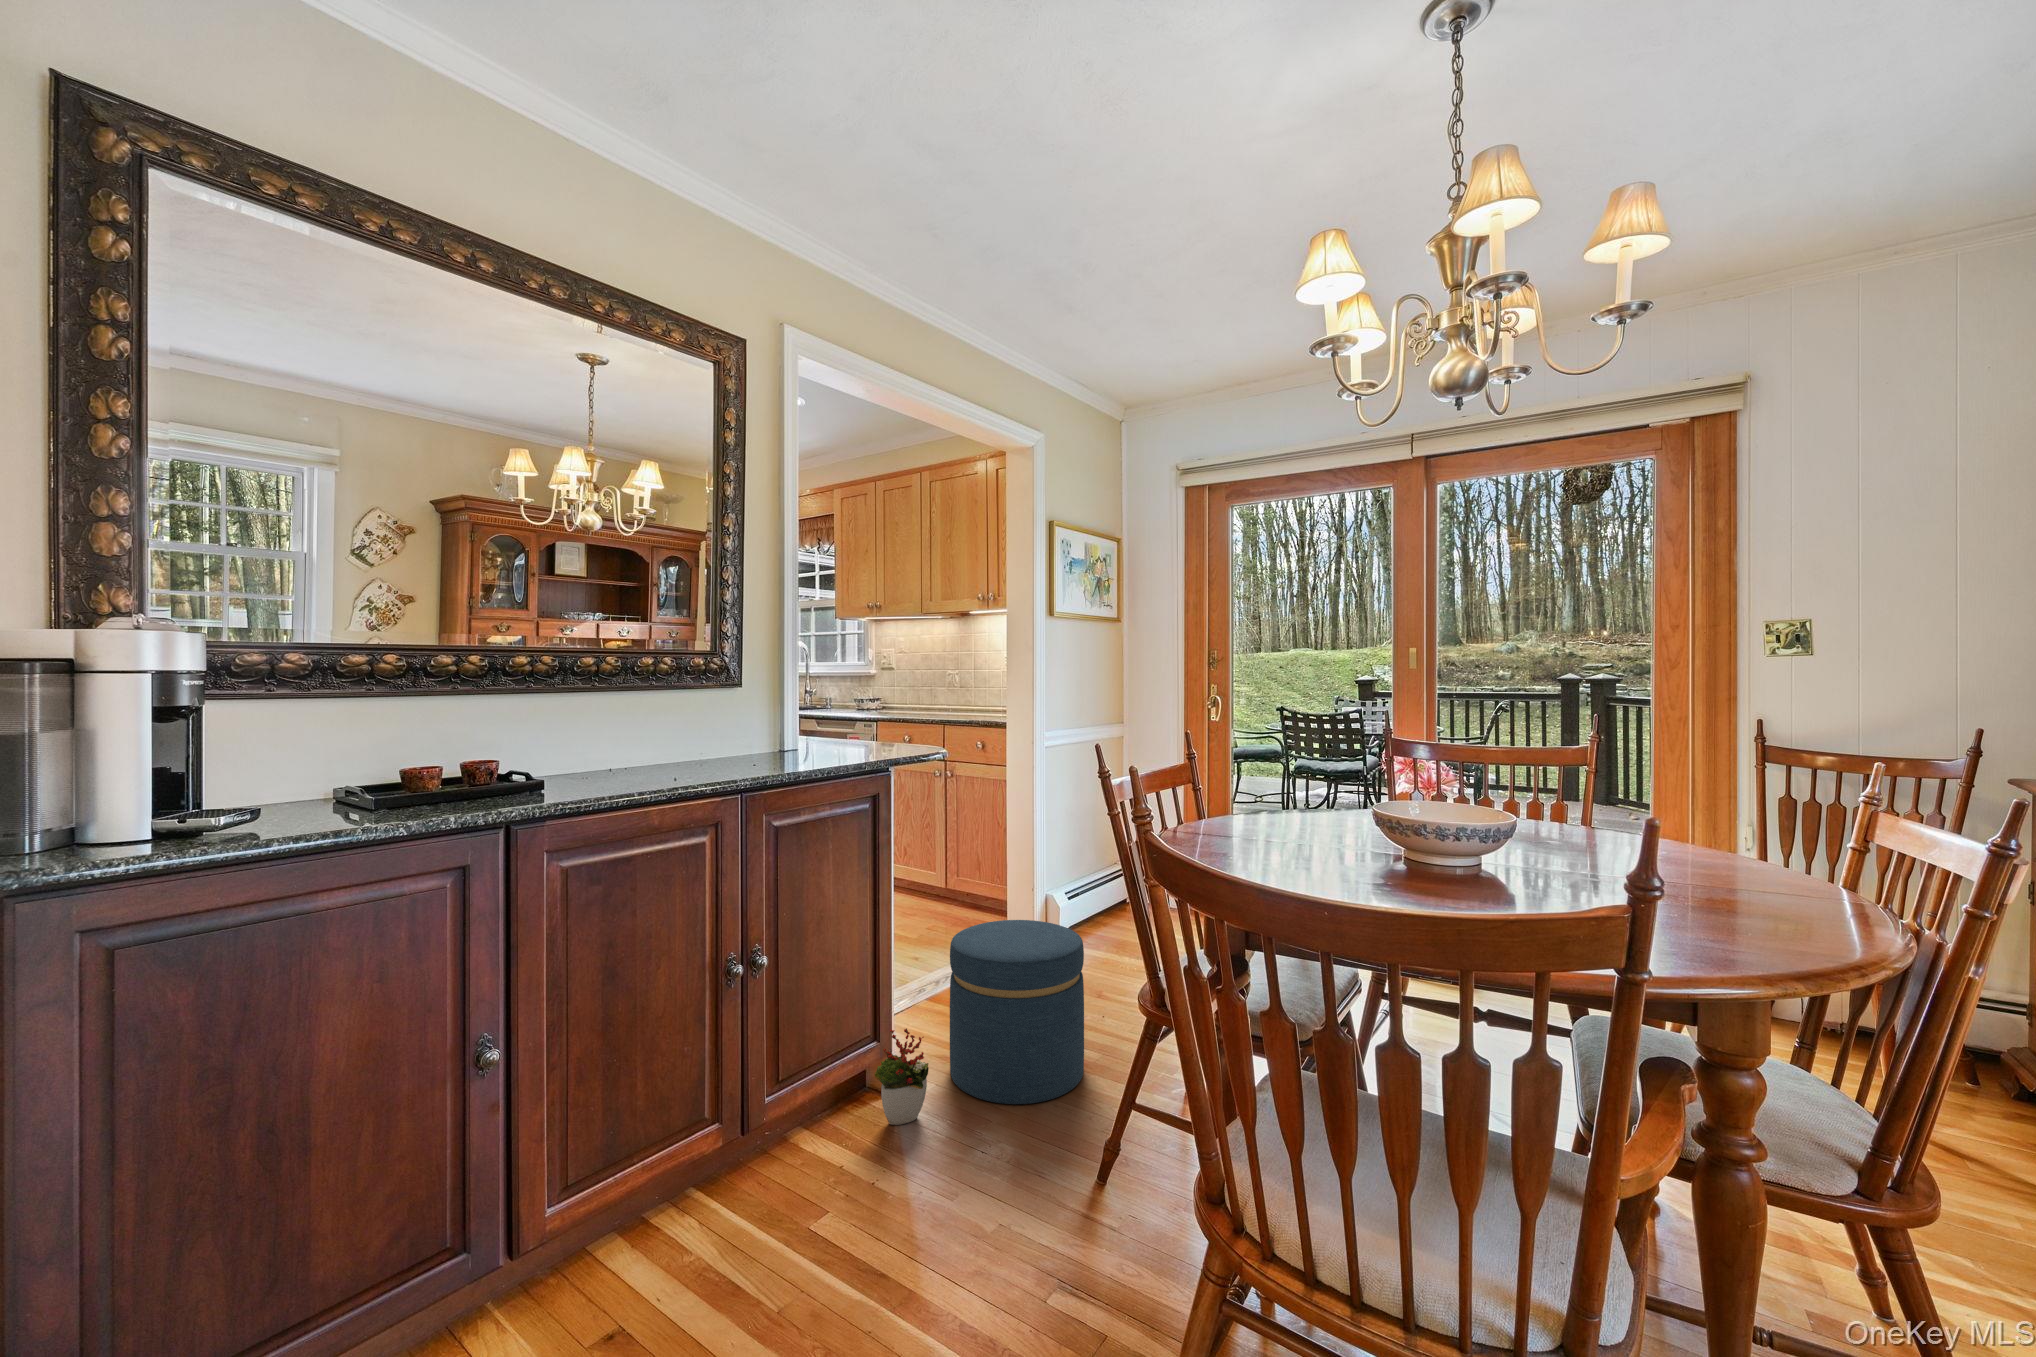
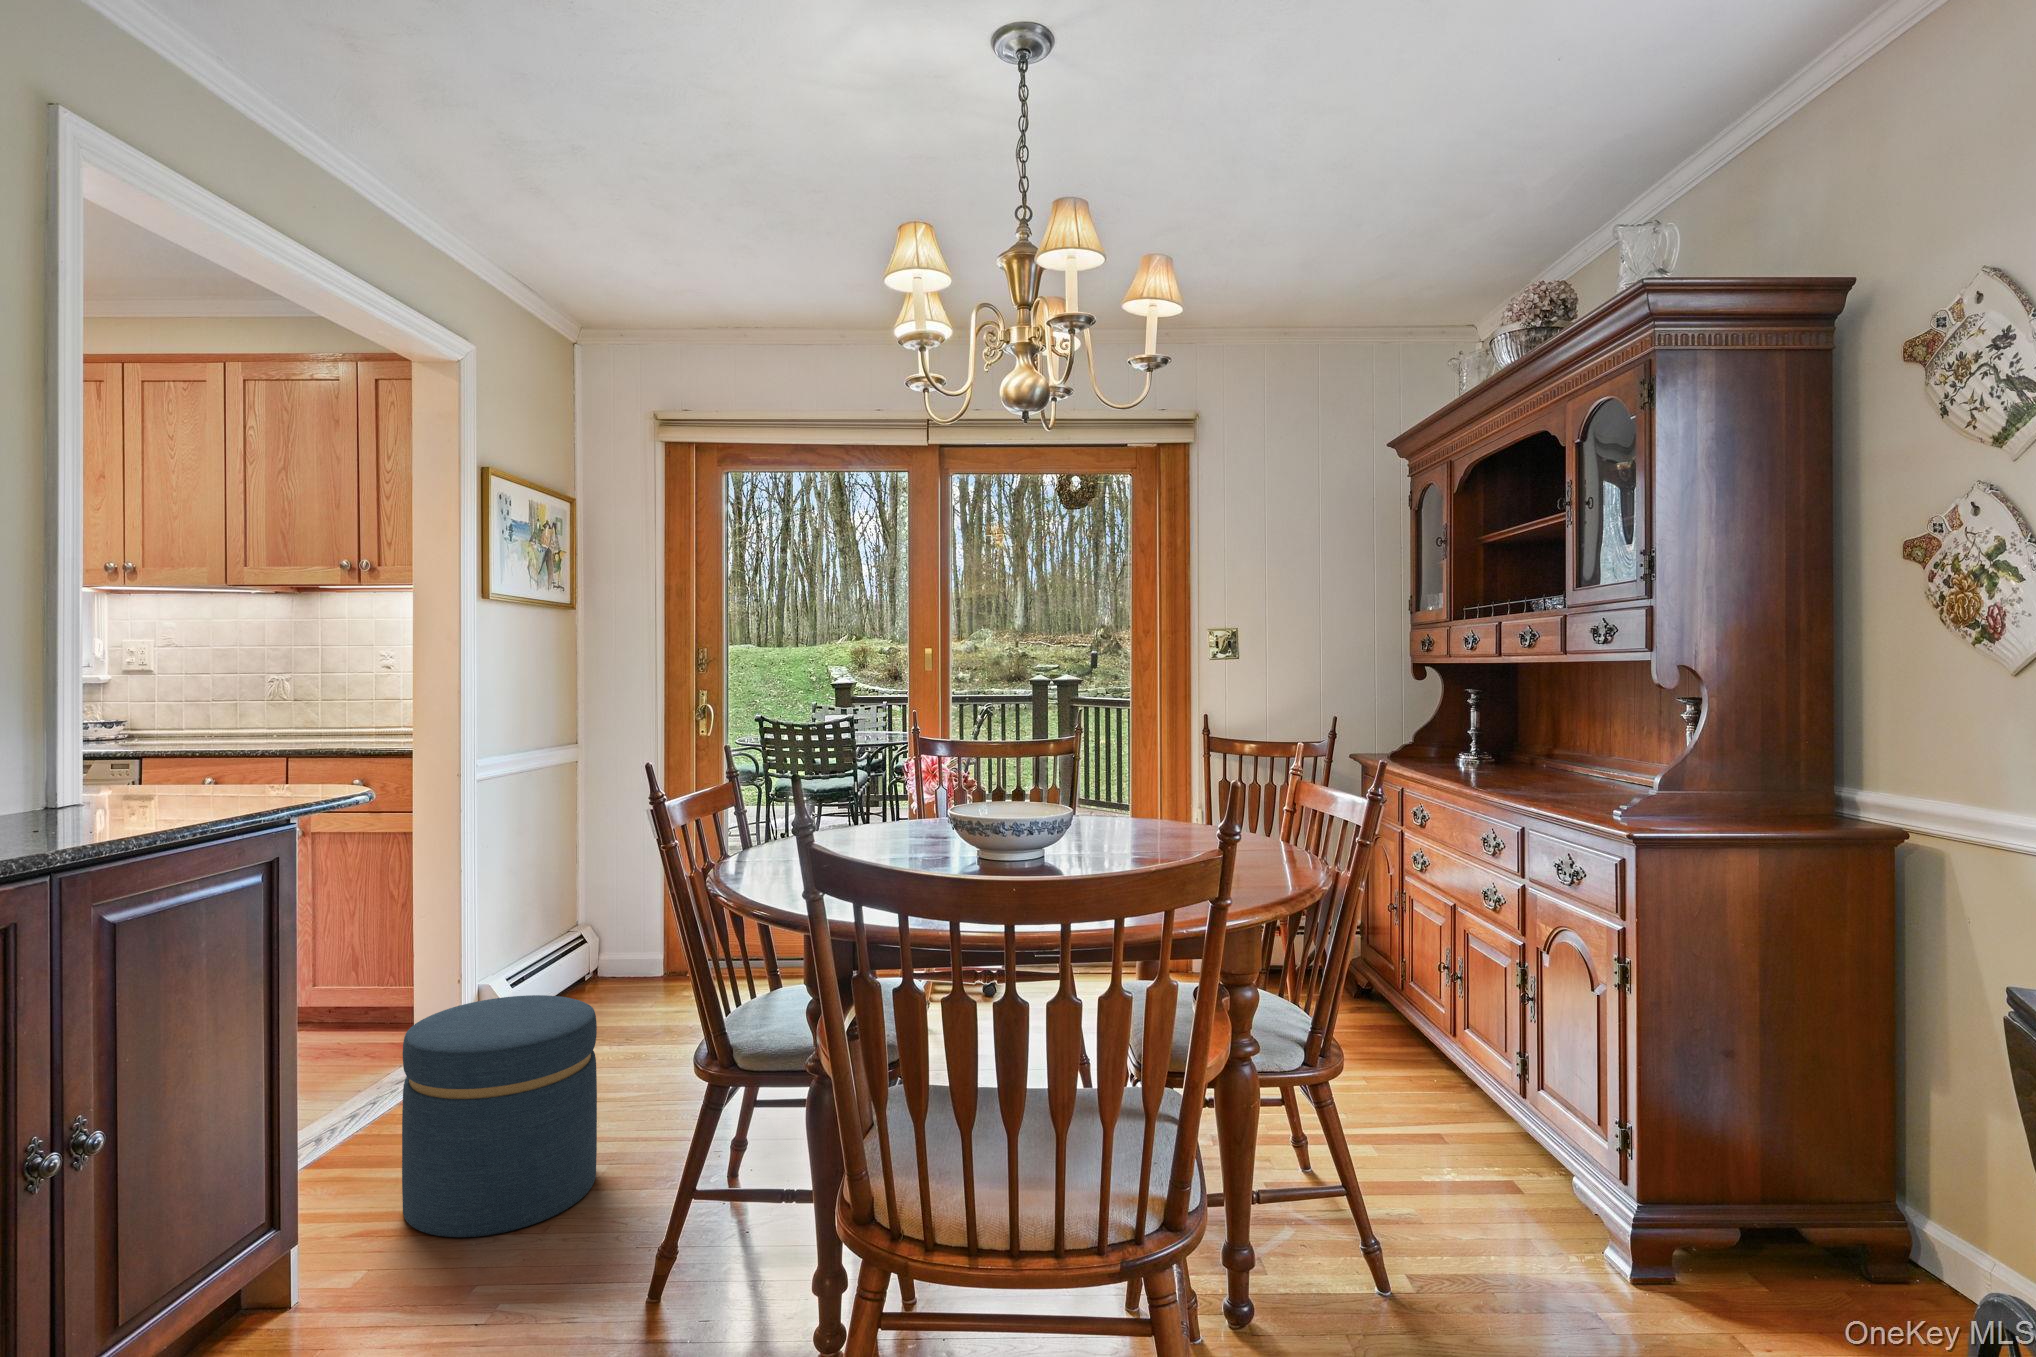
decorative plant: present [875,1028,929,1125] -> none [310,1164,393,1303]

